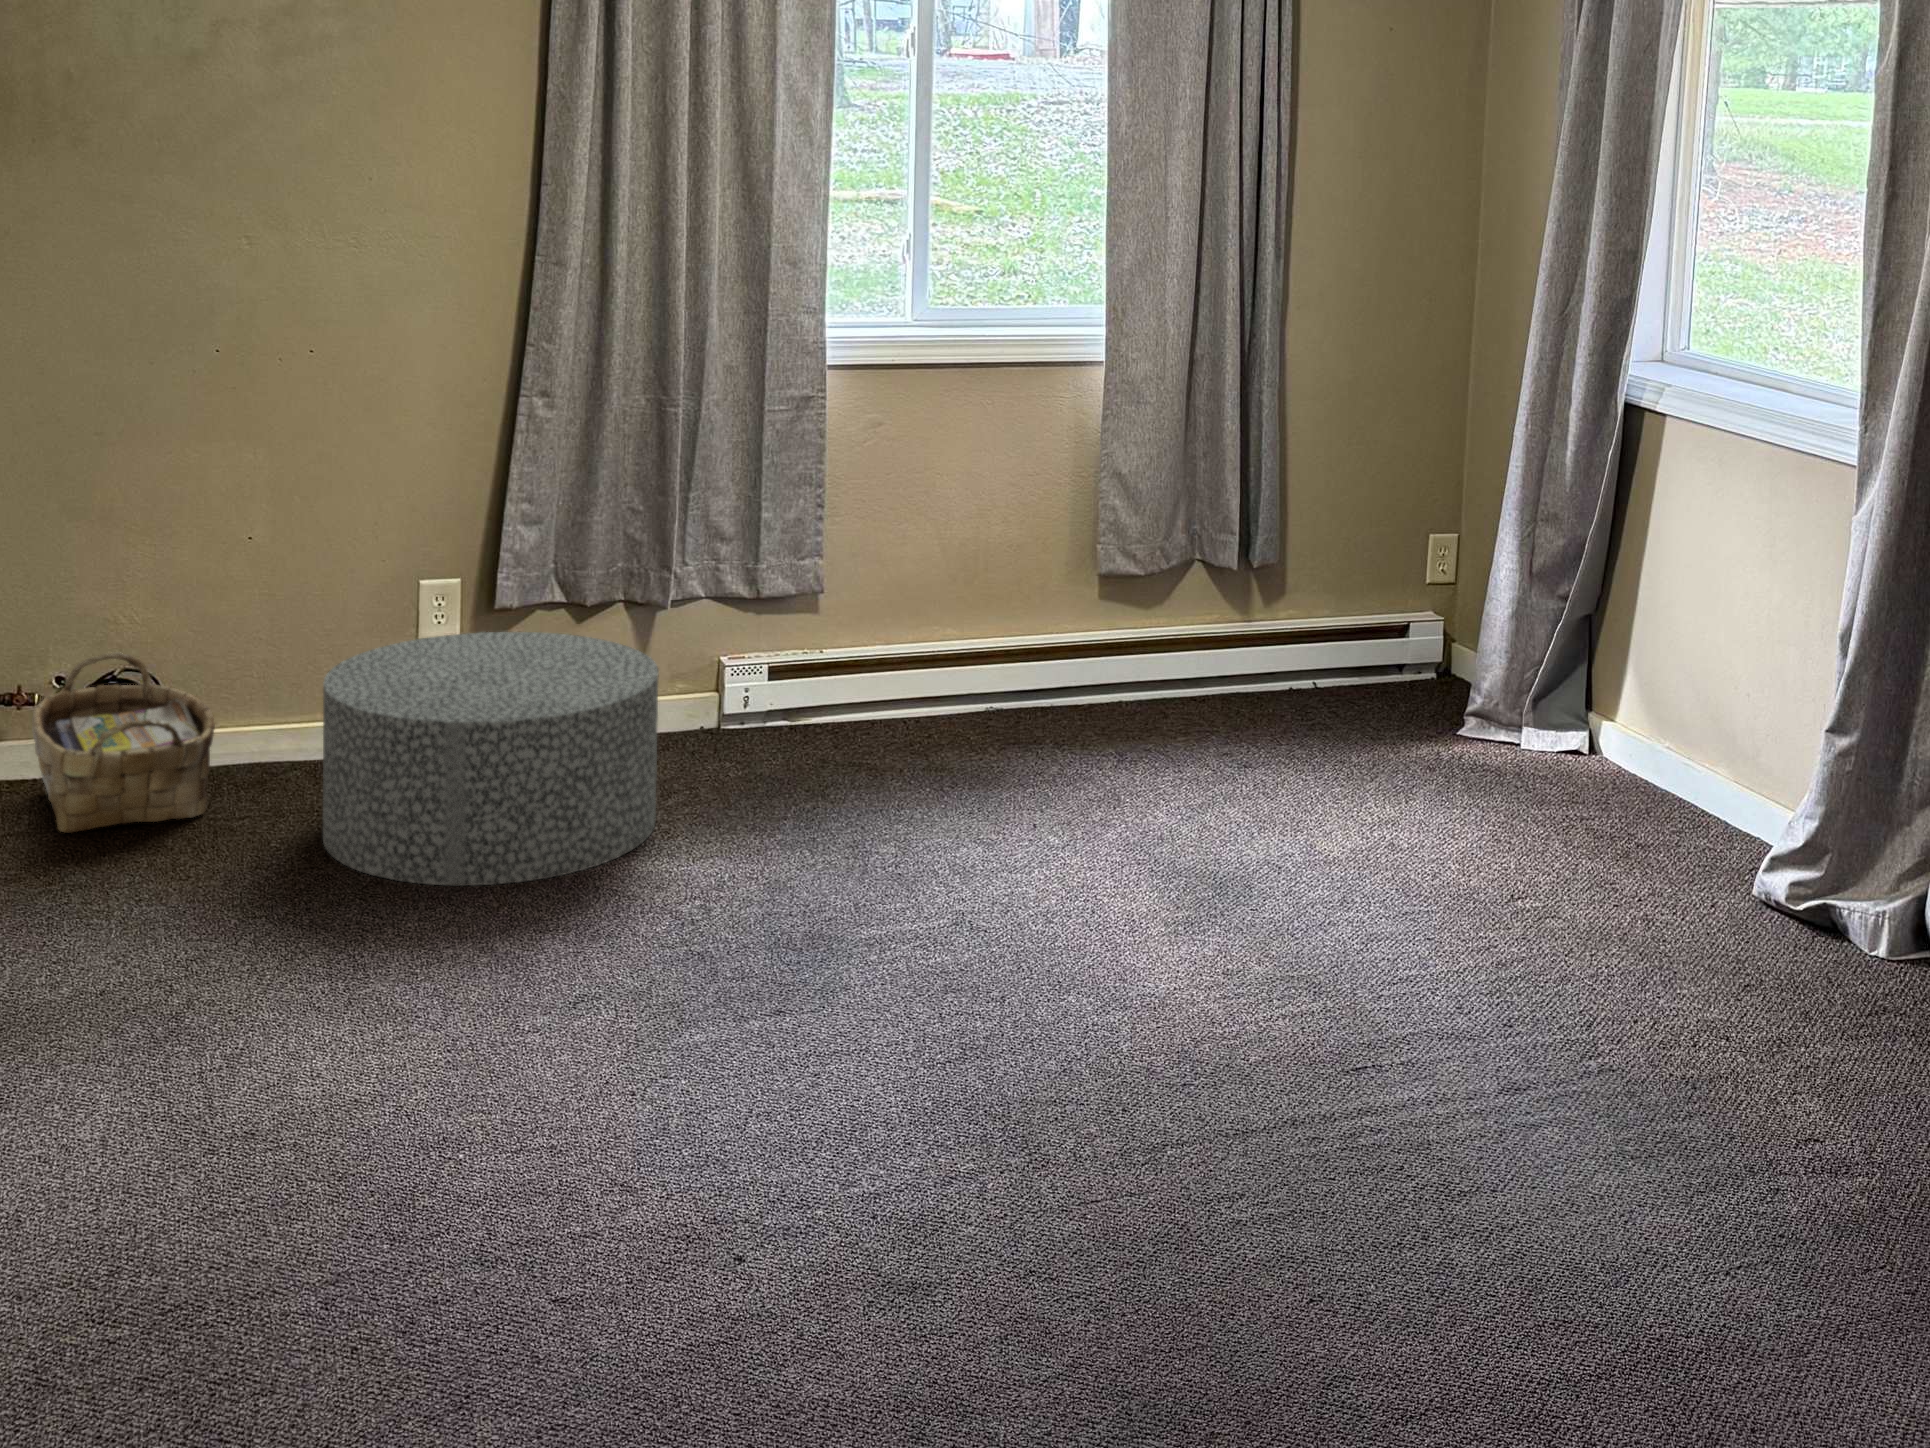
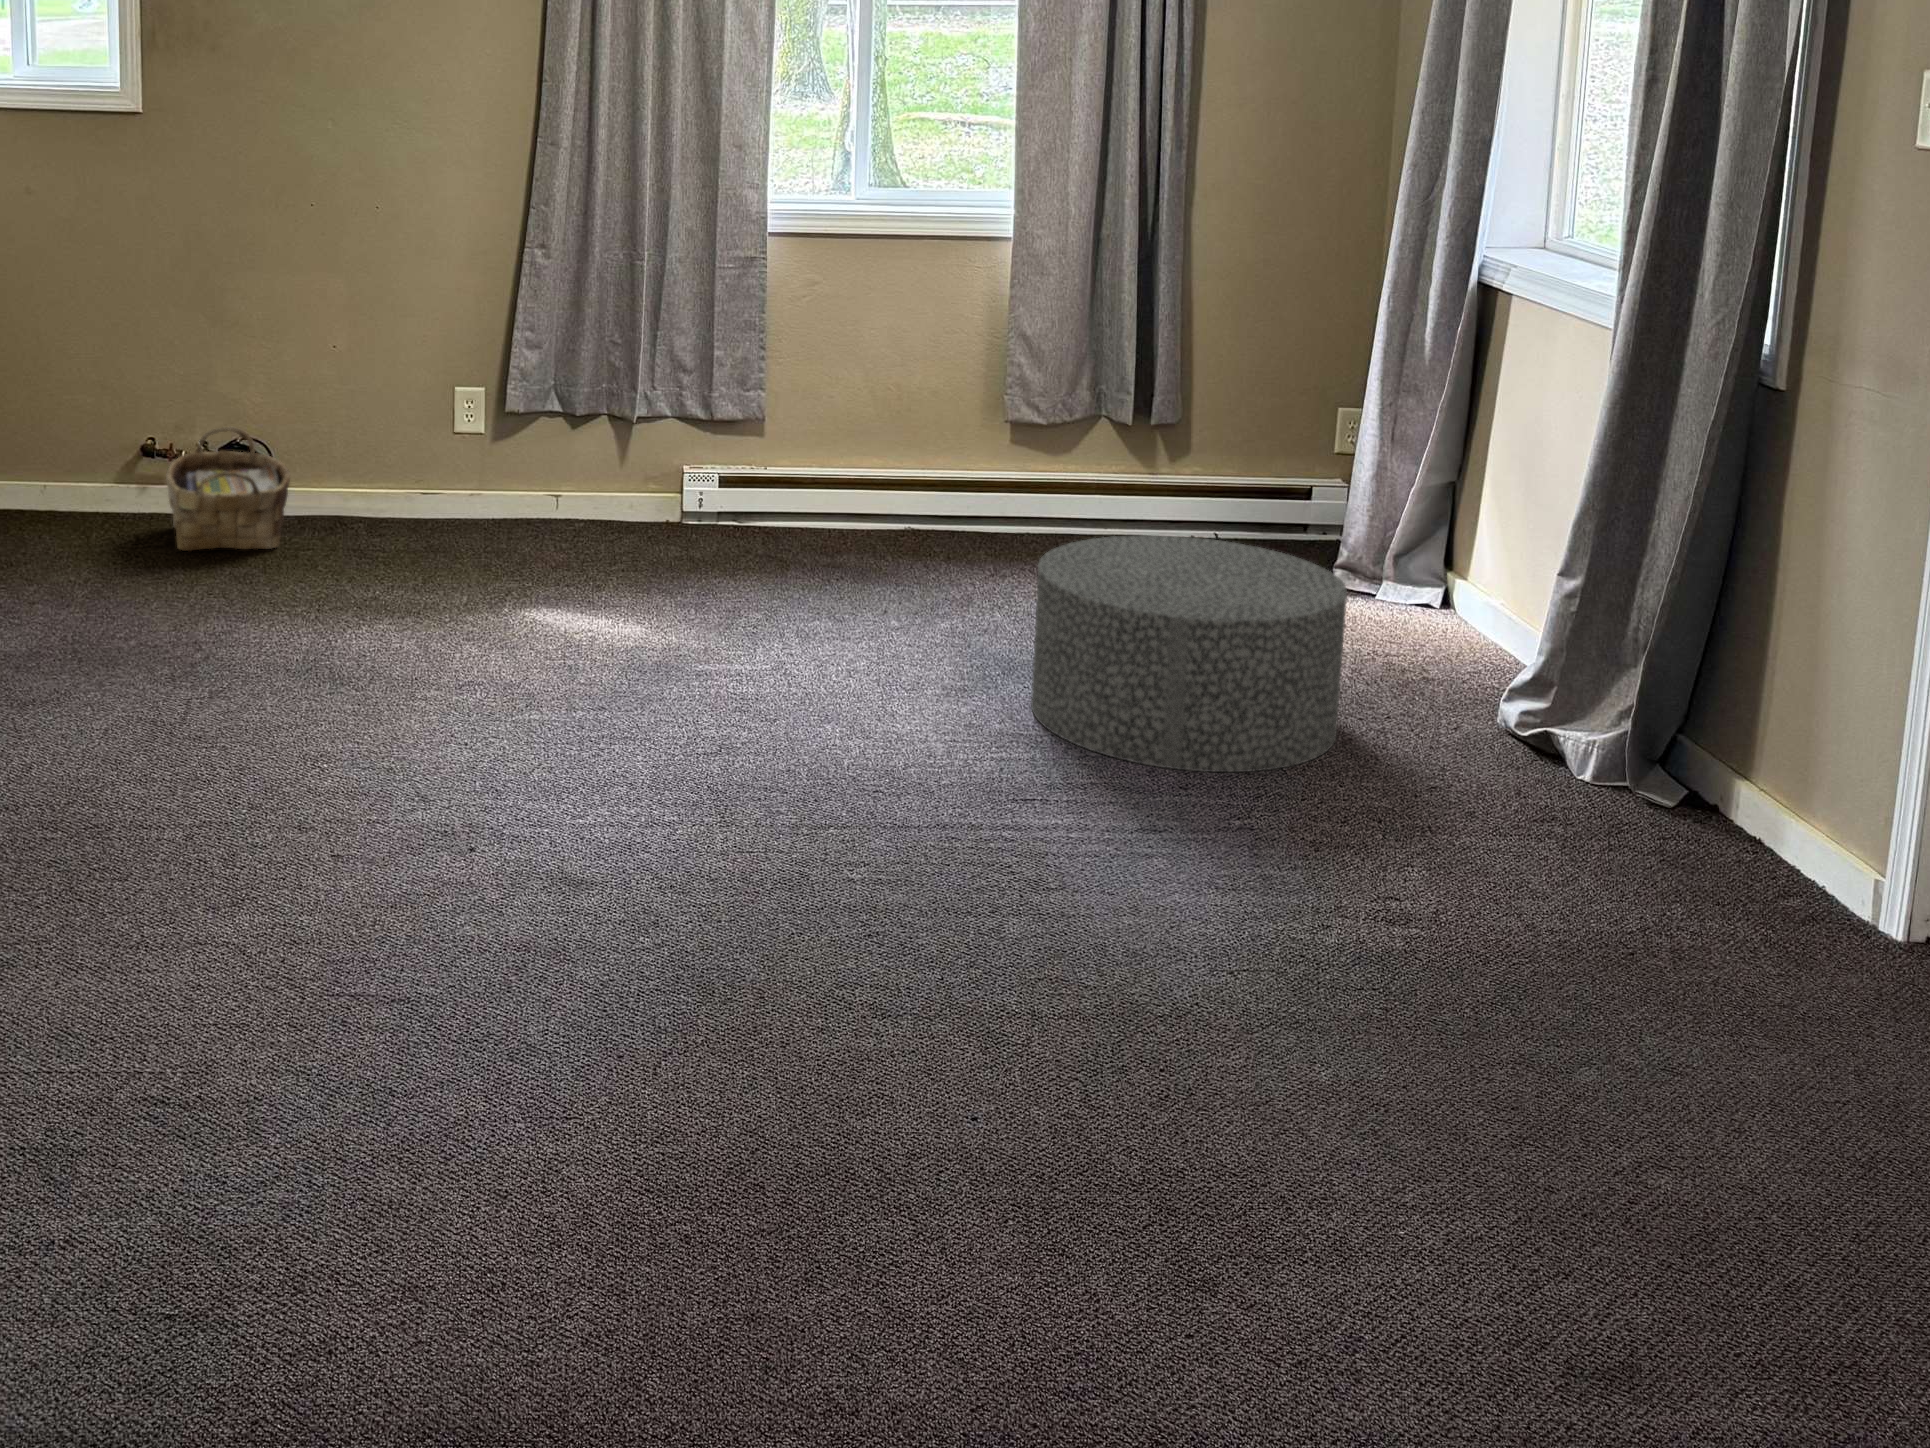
ottoman: present [323,632,659,886] -> present [1031,535,1347,772]

